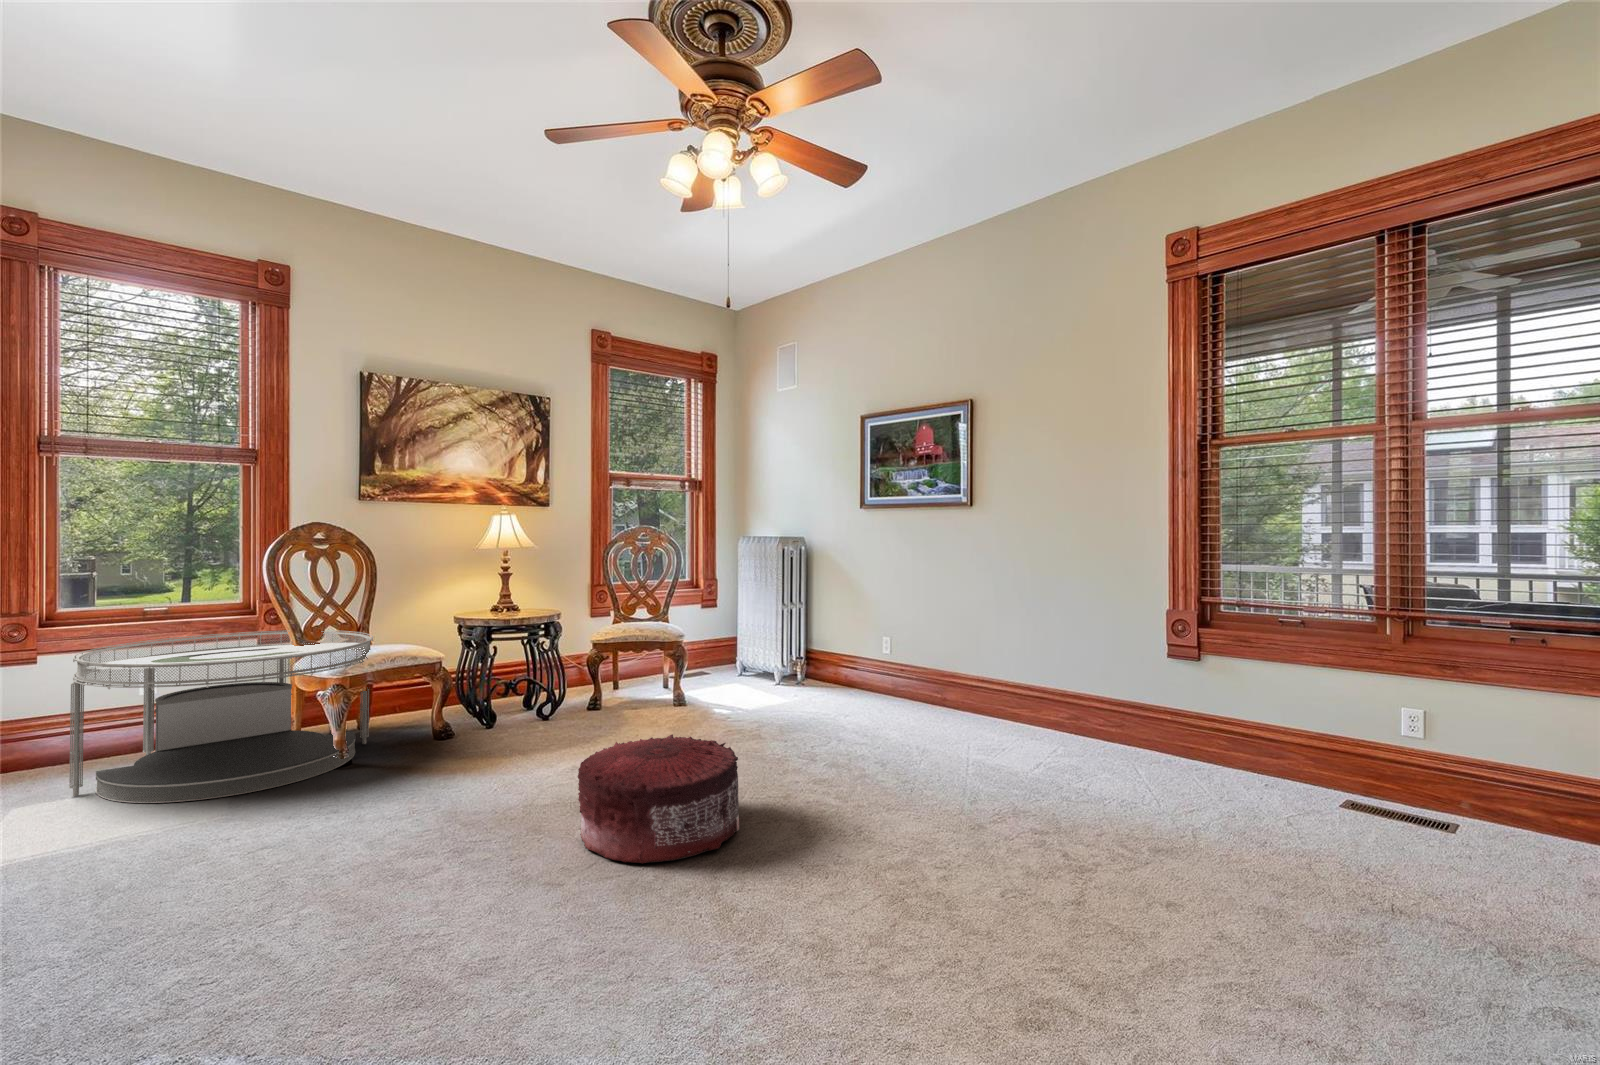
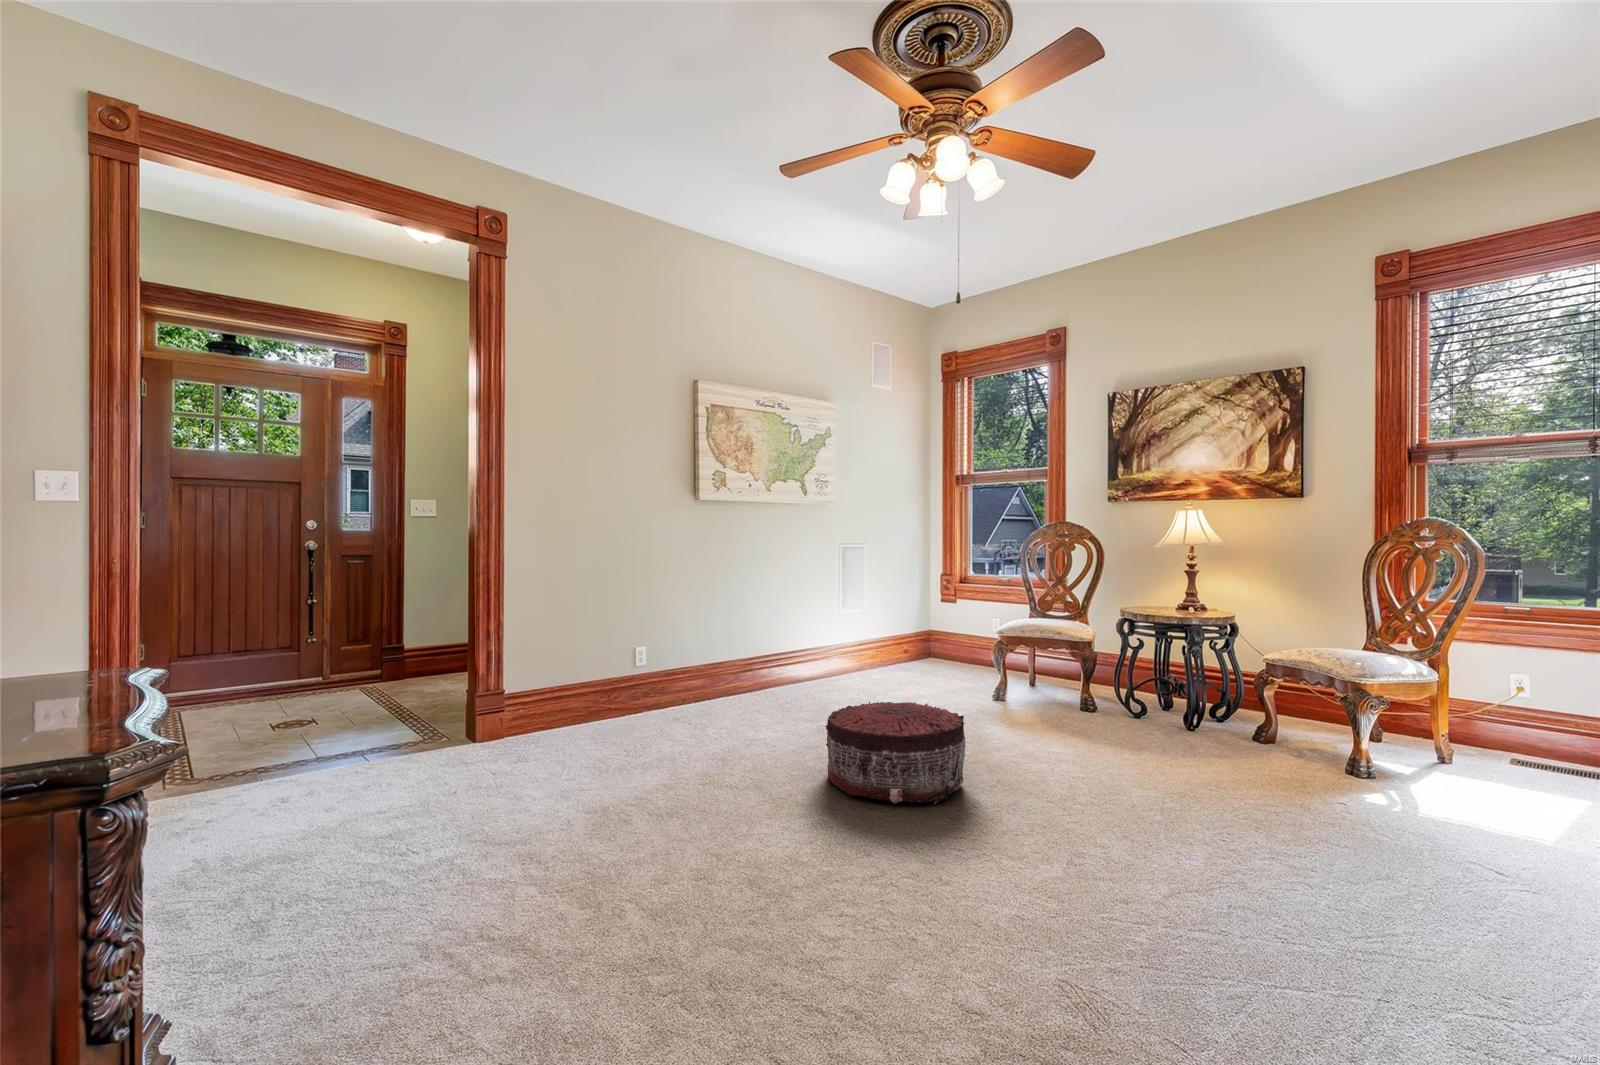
coffee table: present [69,630,373,803] -> none [901,596,1061,698]

